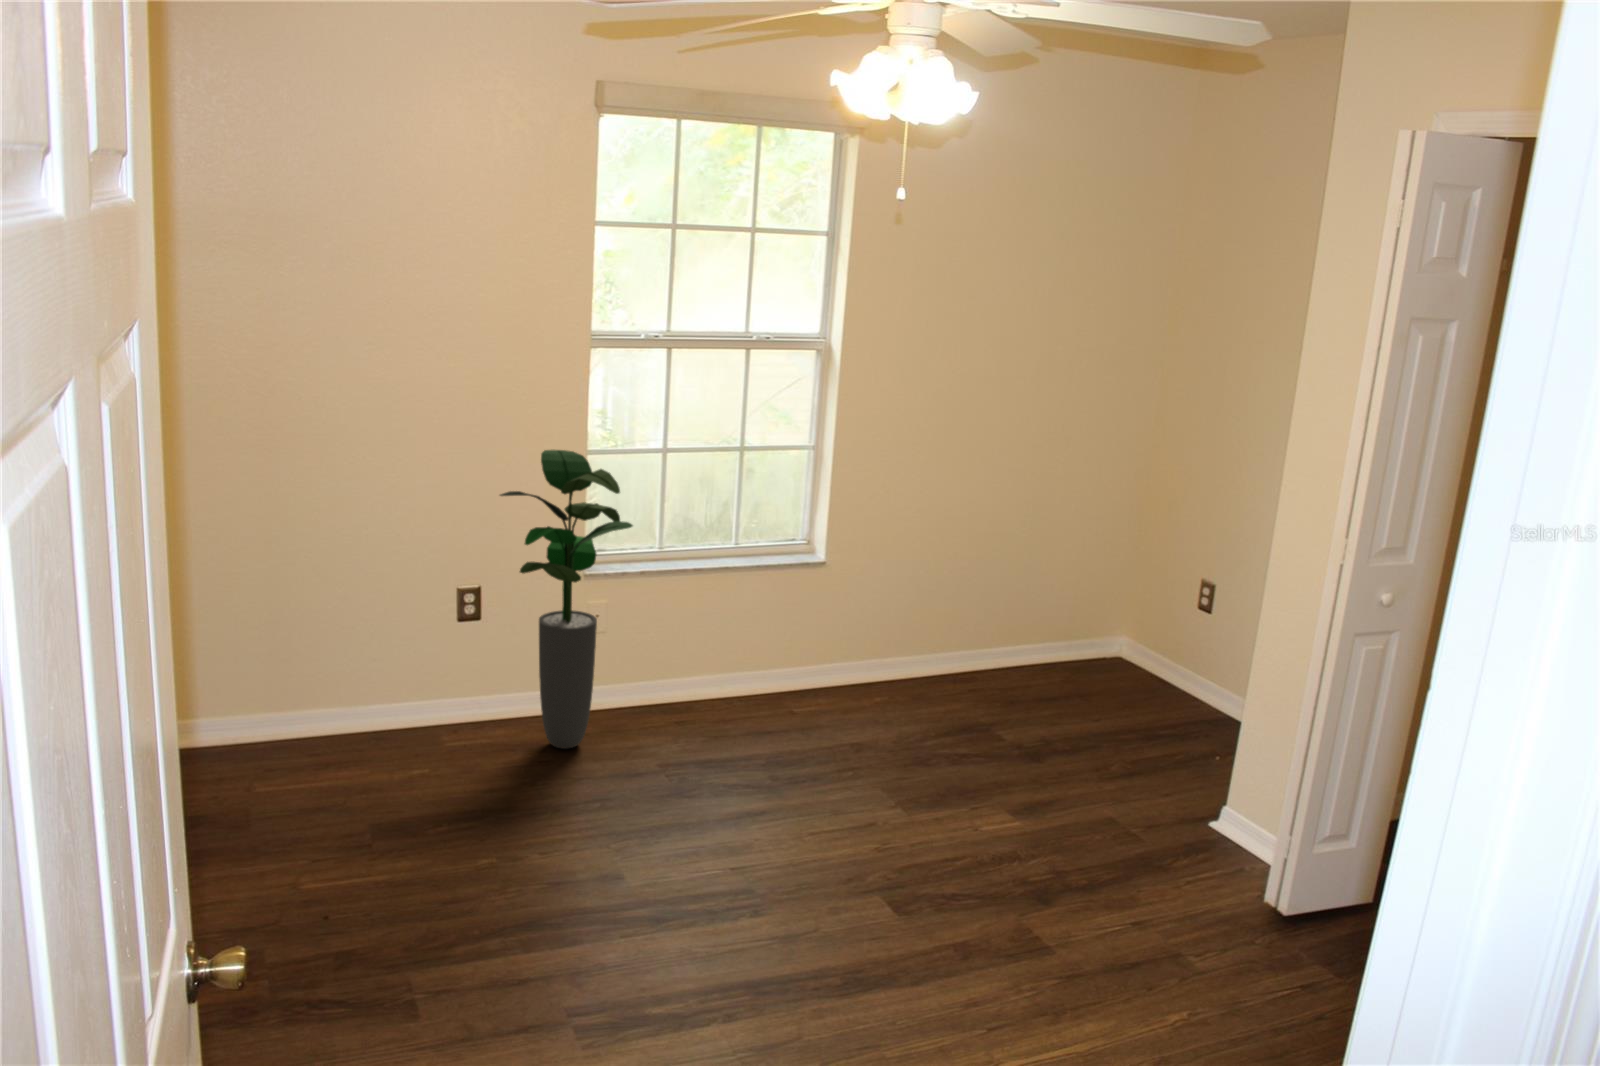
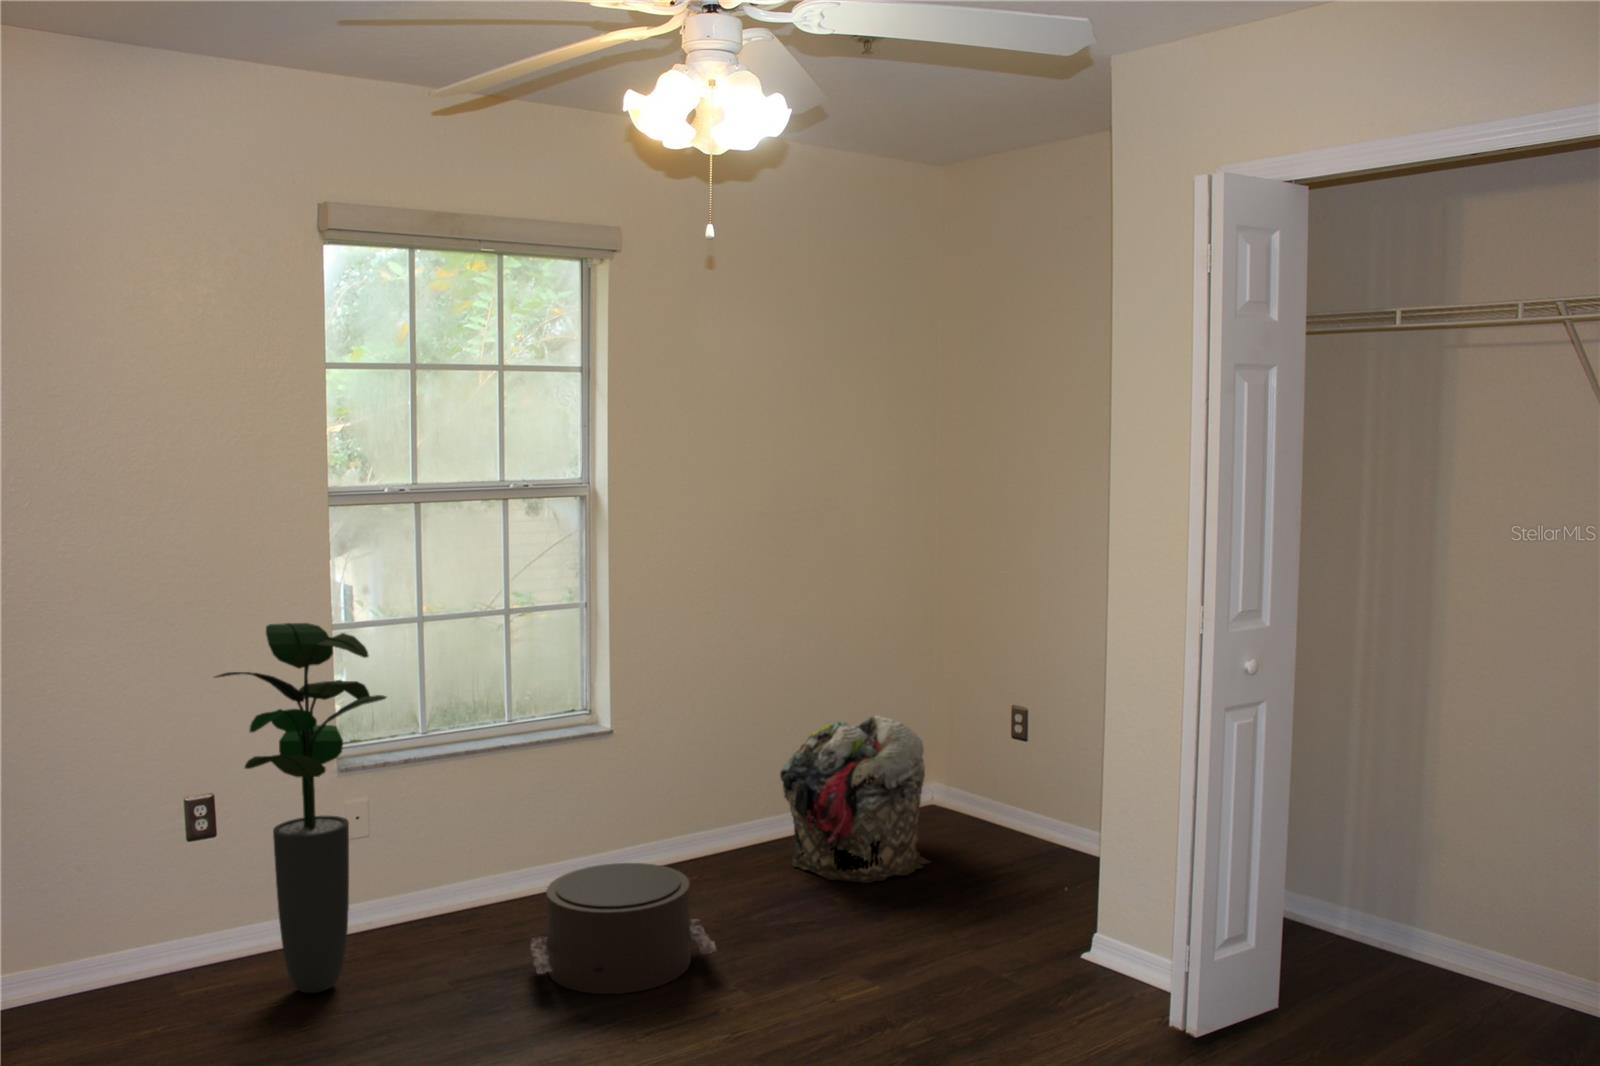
laundry basket: none [970,574,1107,724] -> present [780,716,930,883]
pouf: none [733,679,885,791] -> present [531,863,716,994]

